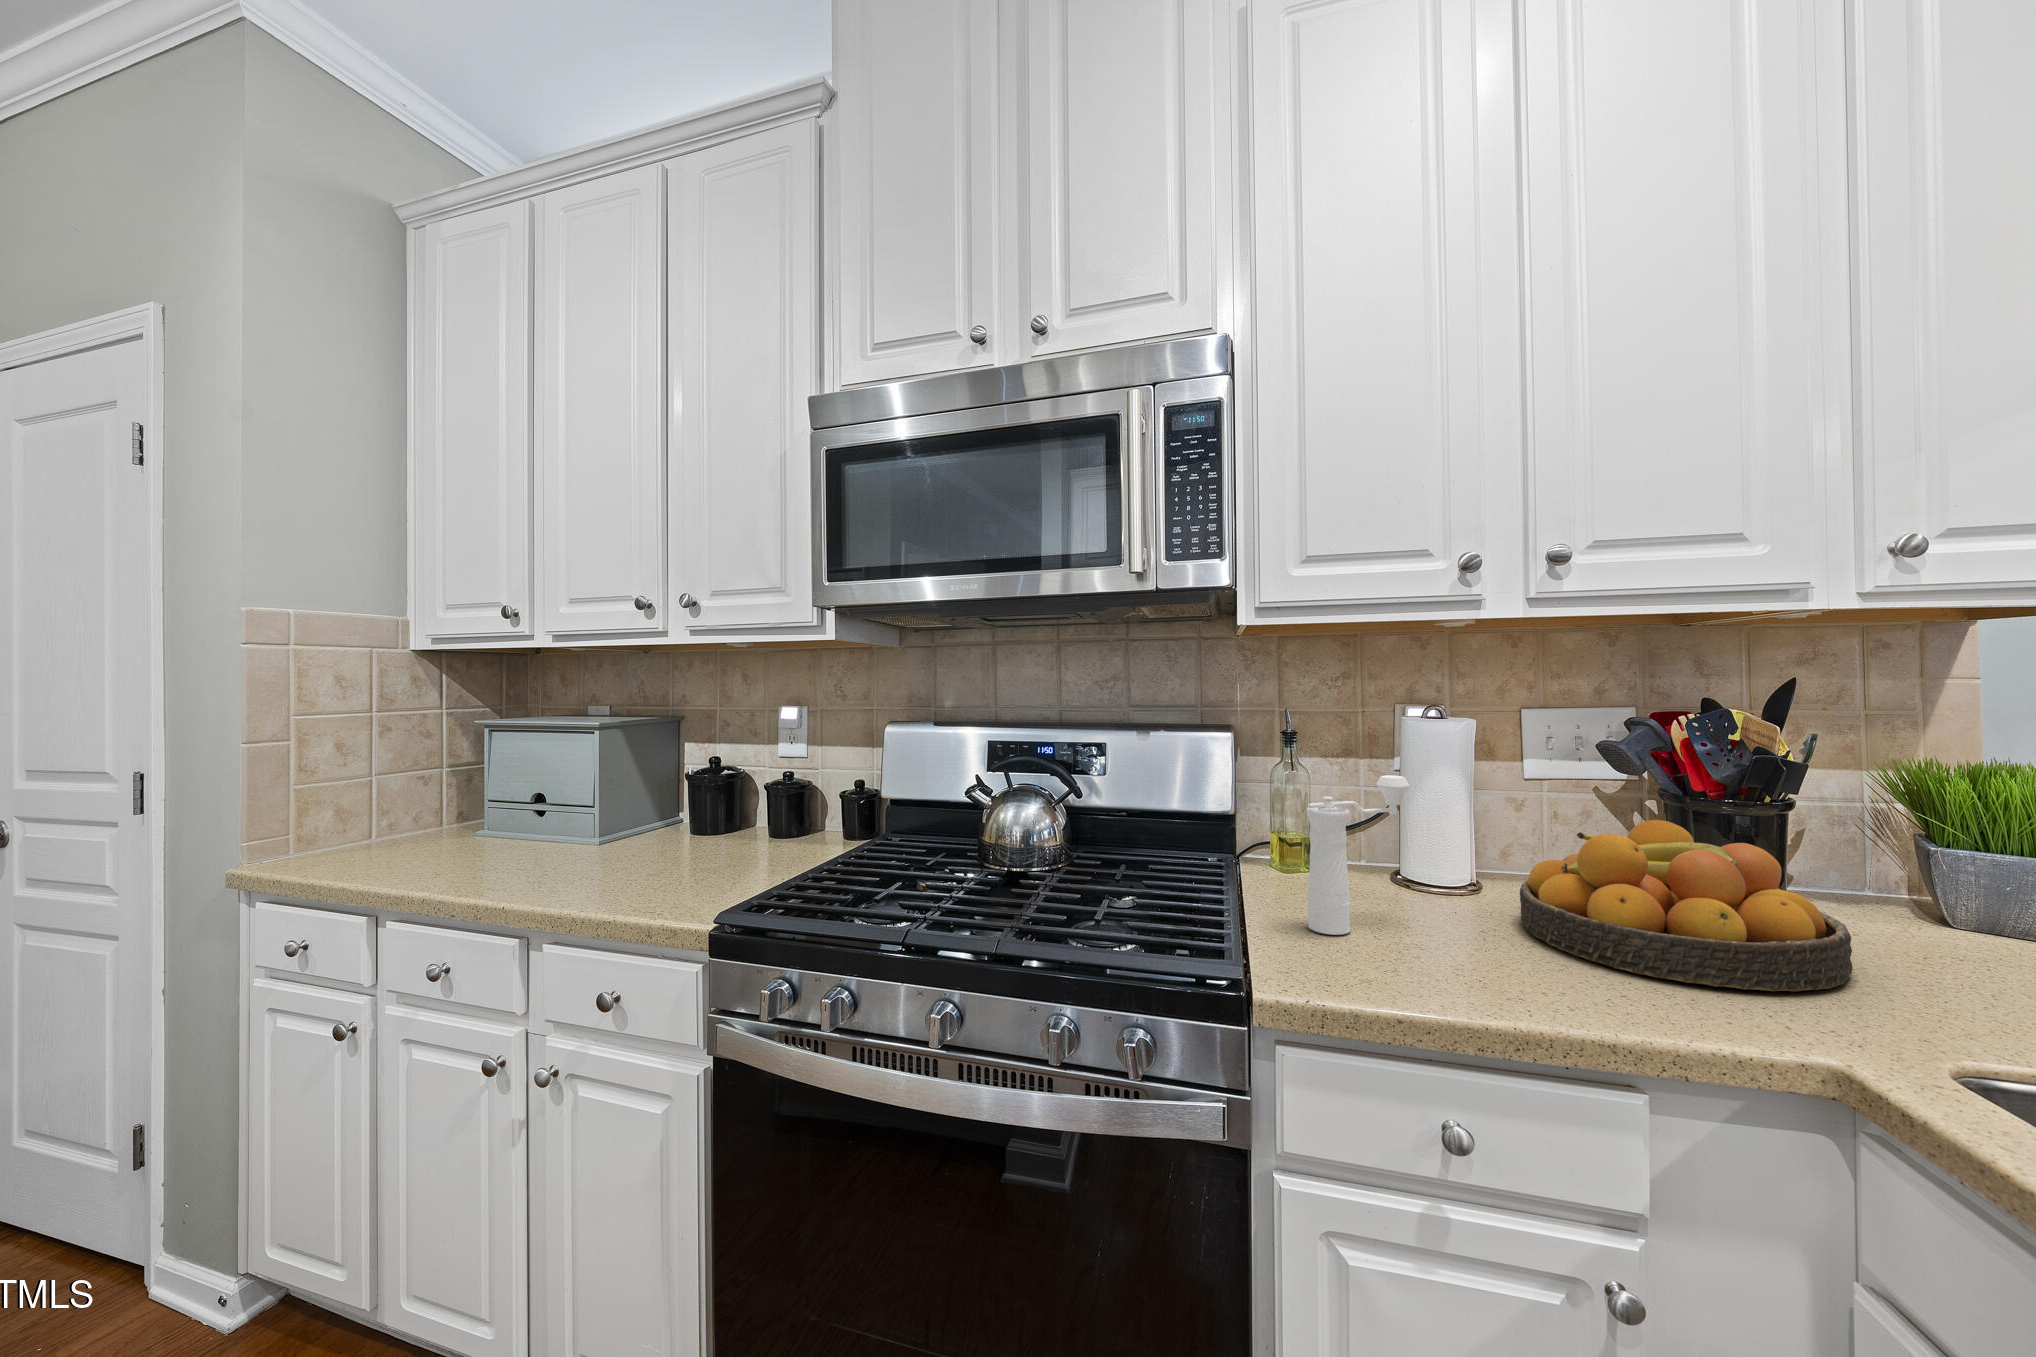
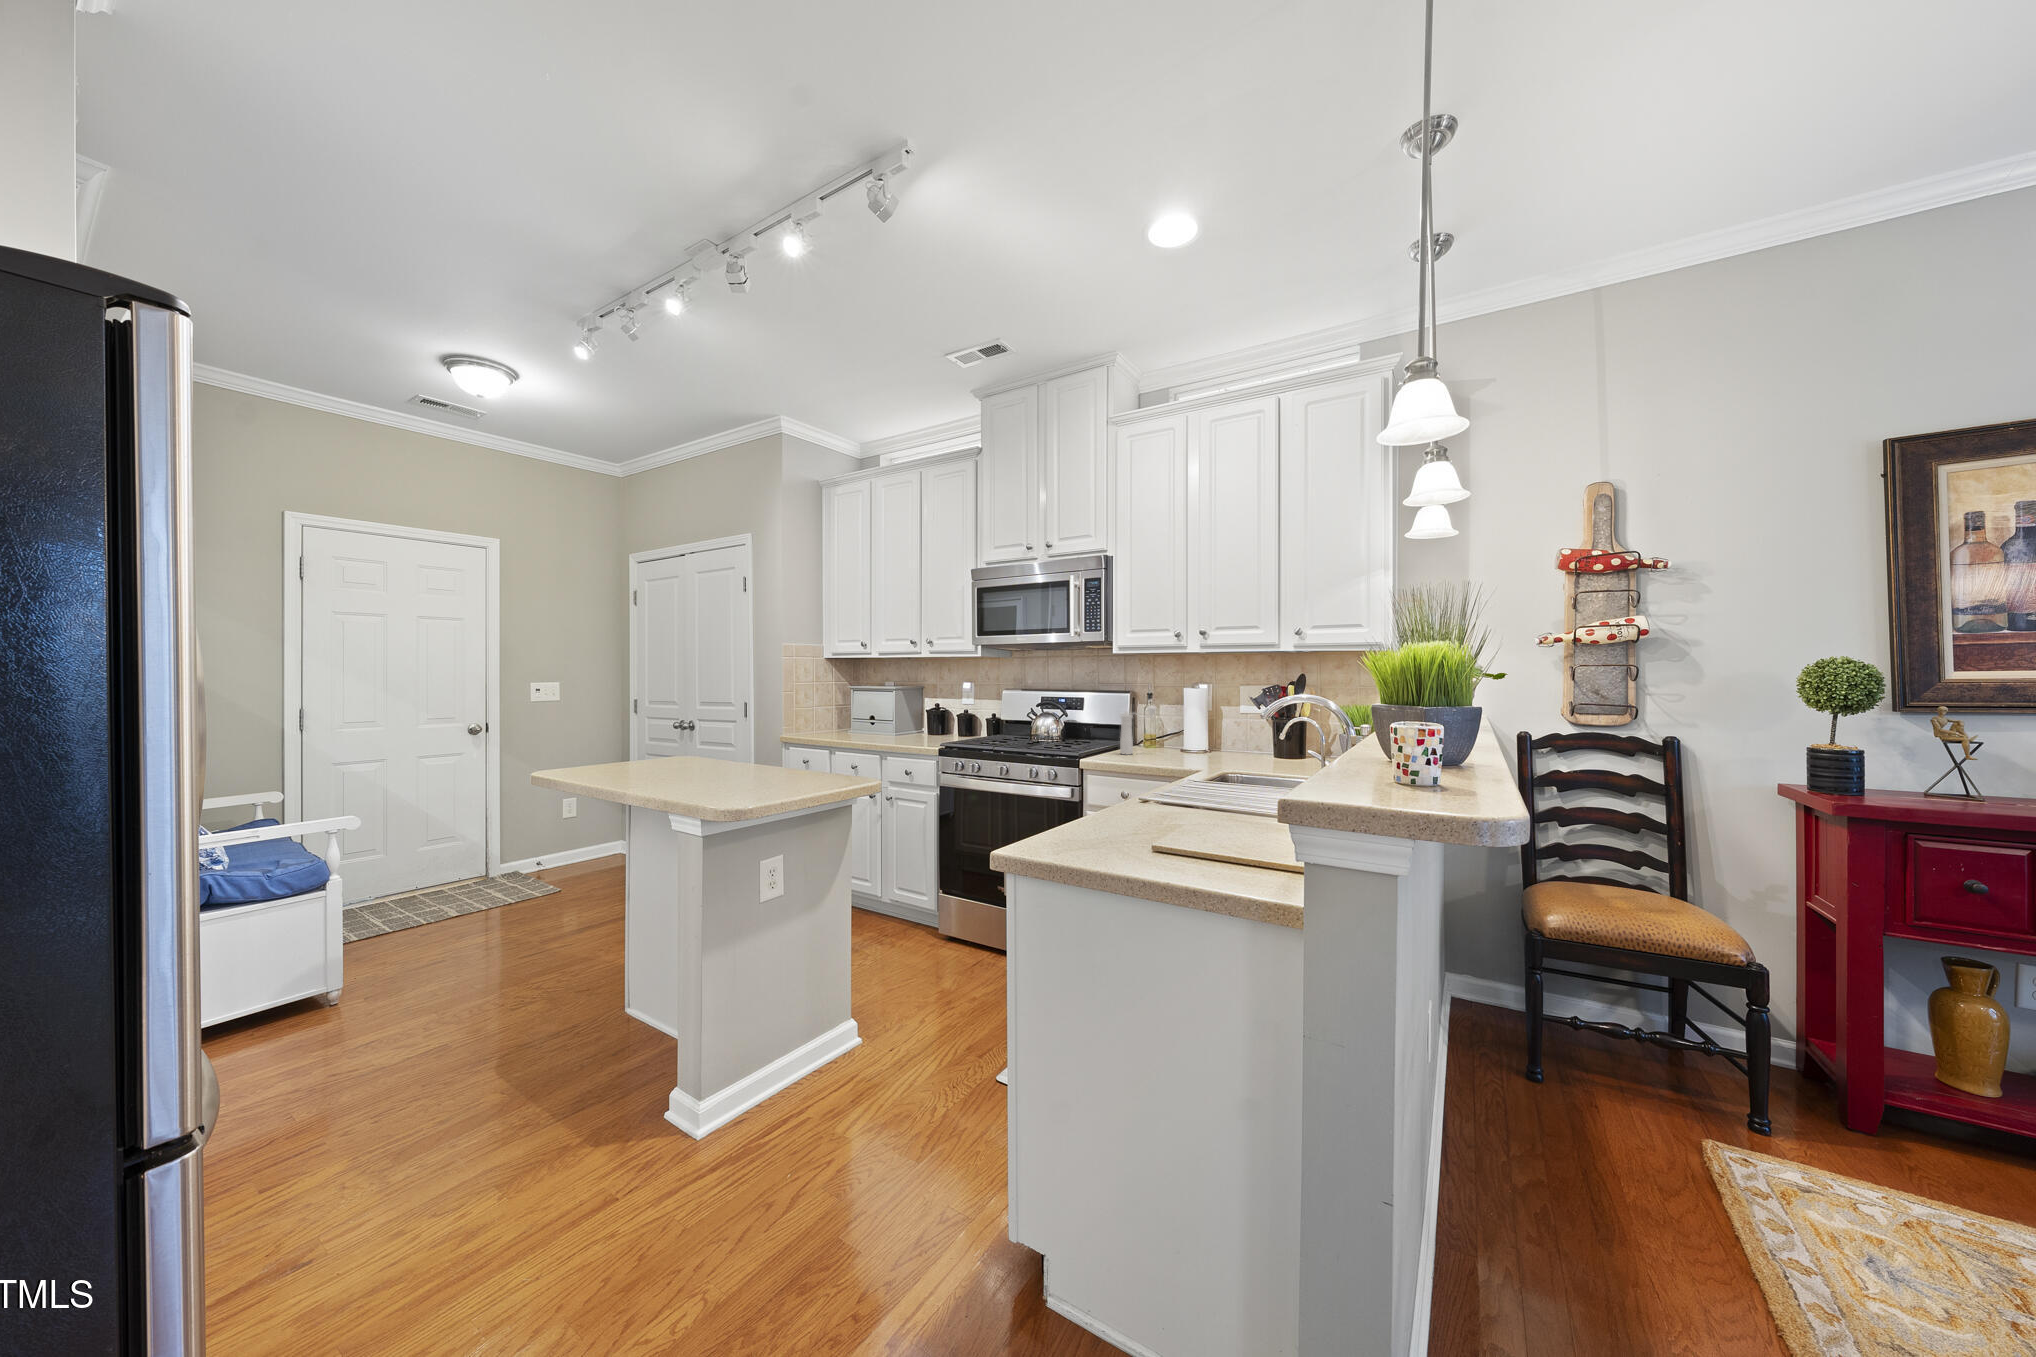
fruit bowl: present [1520,820,1853,991] -> none [1187,722,1270,763]

